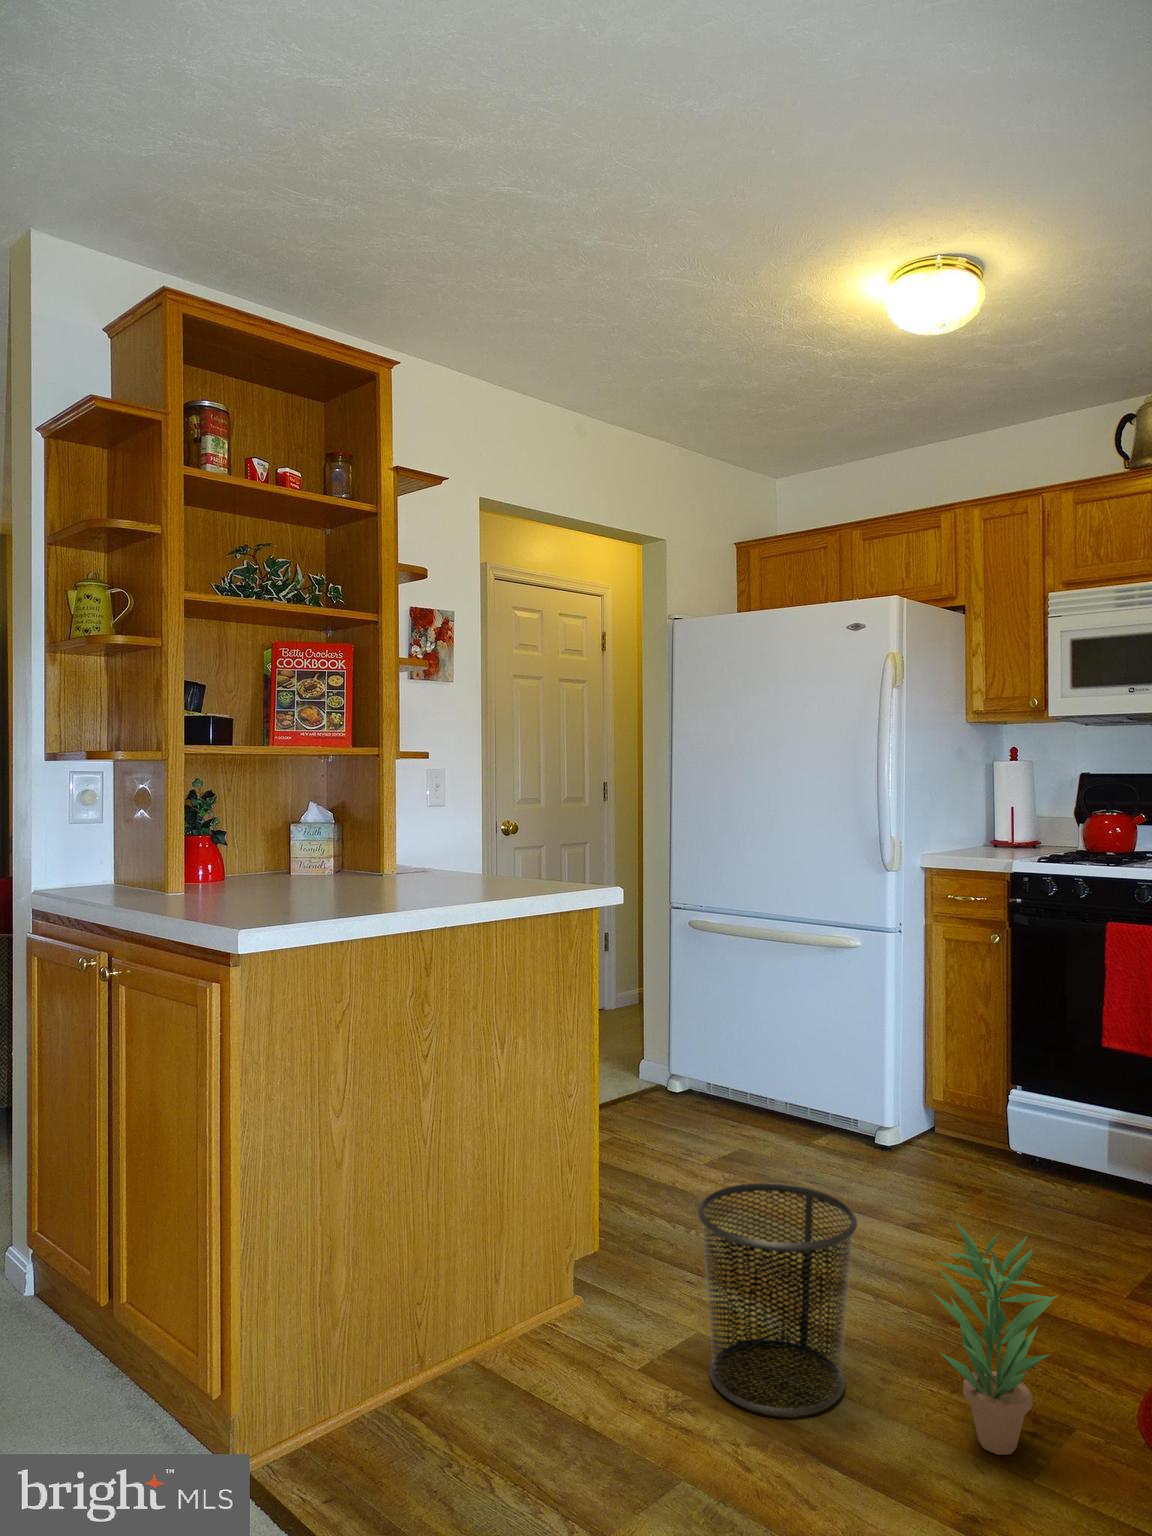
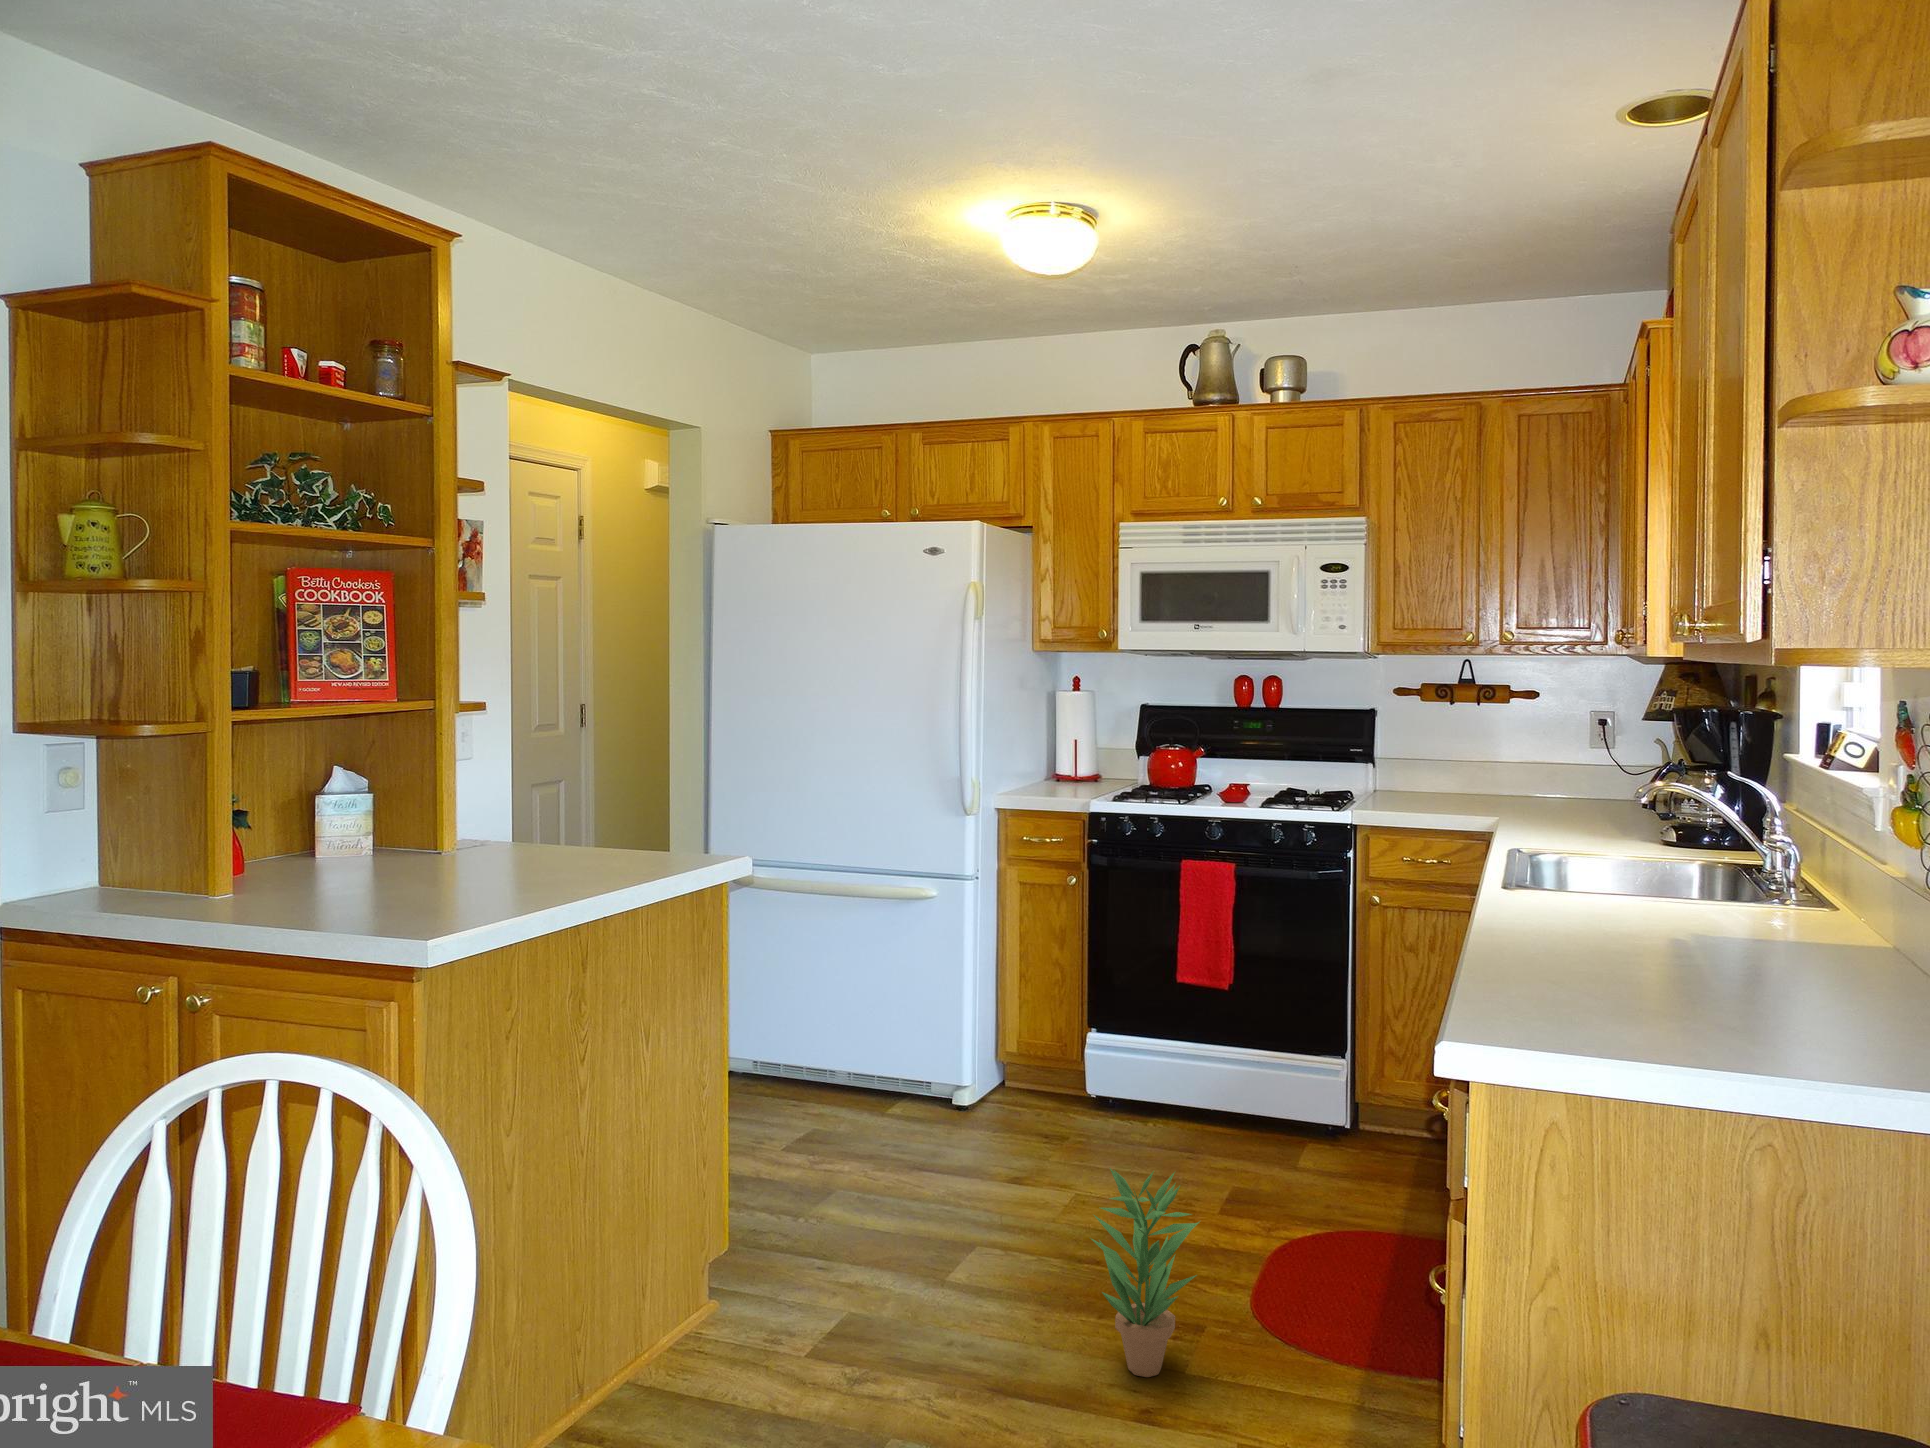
waste bin: present [698,1183,857,1416] -> none [853,1156,1013,1386]

